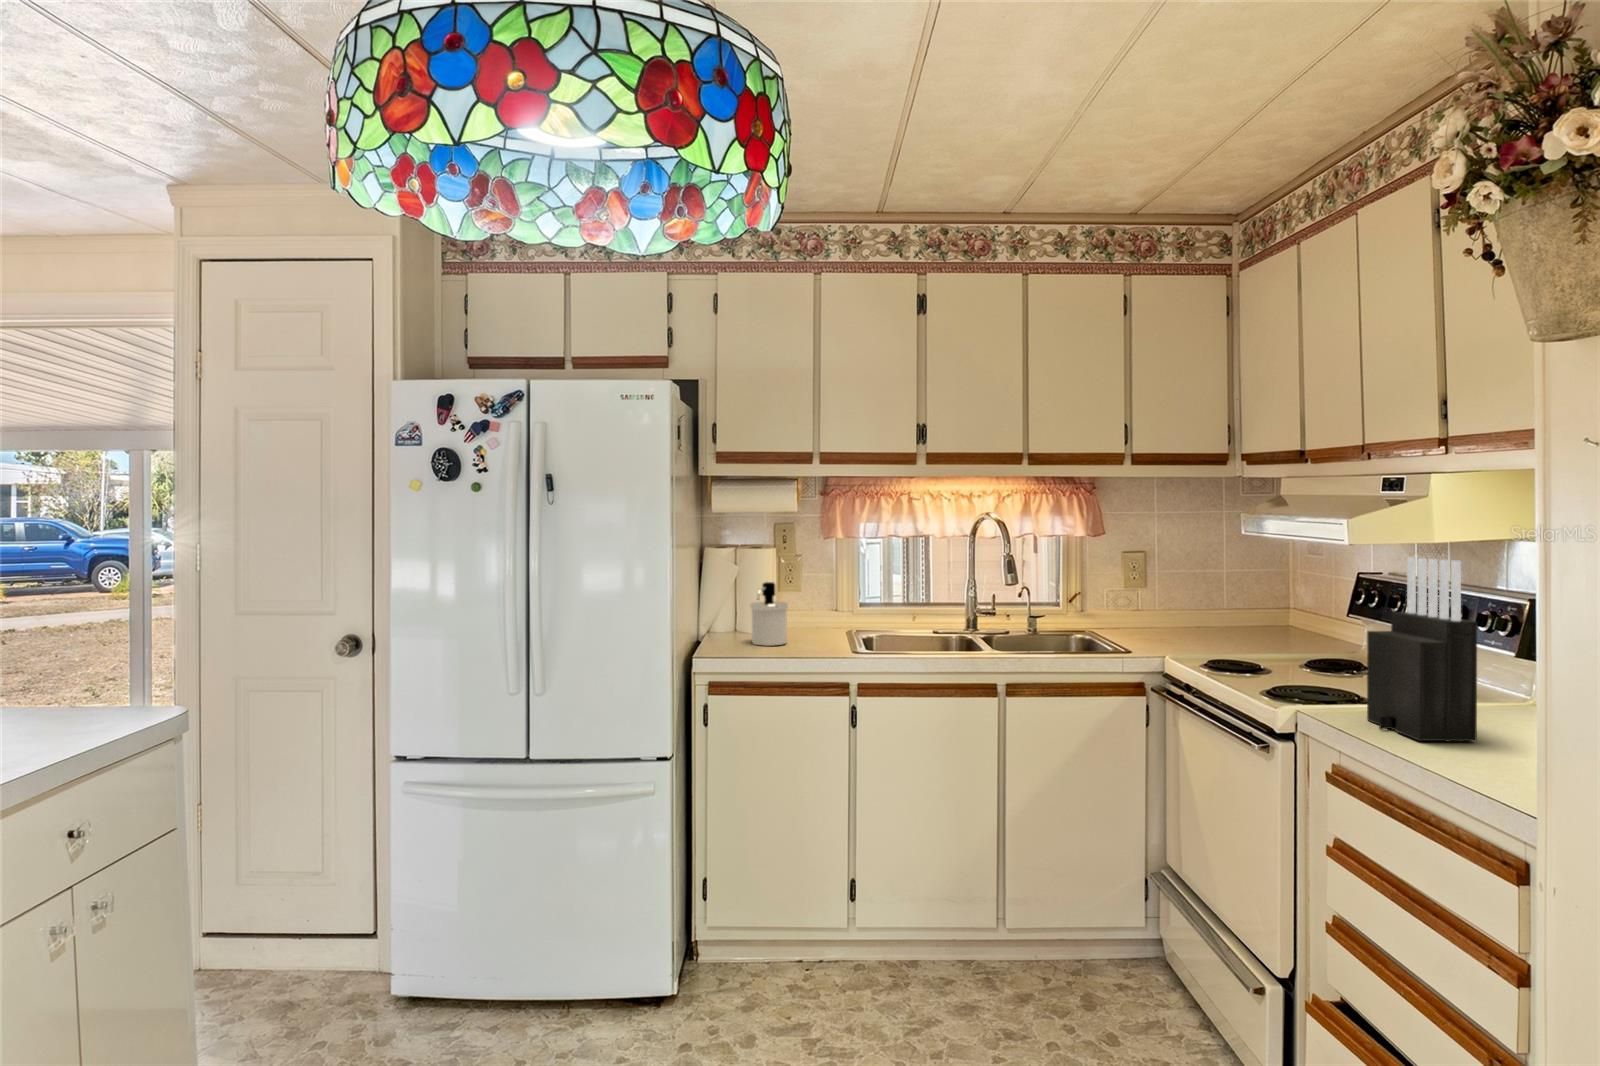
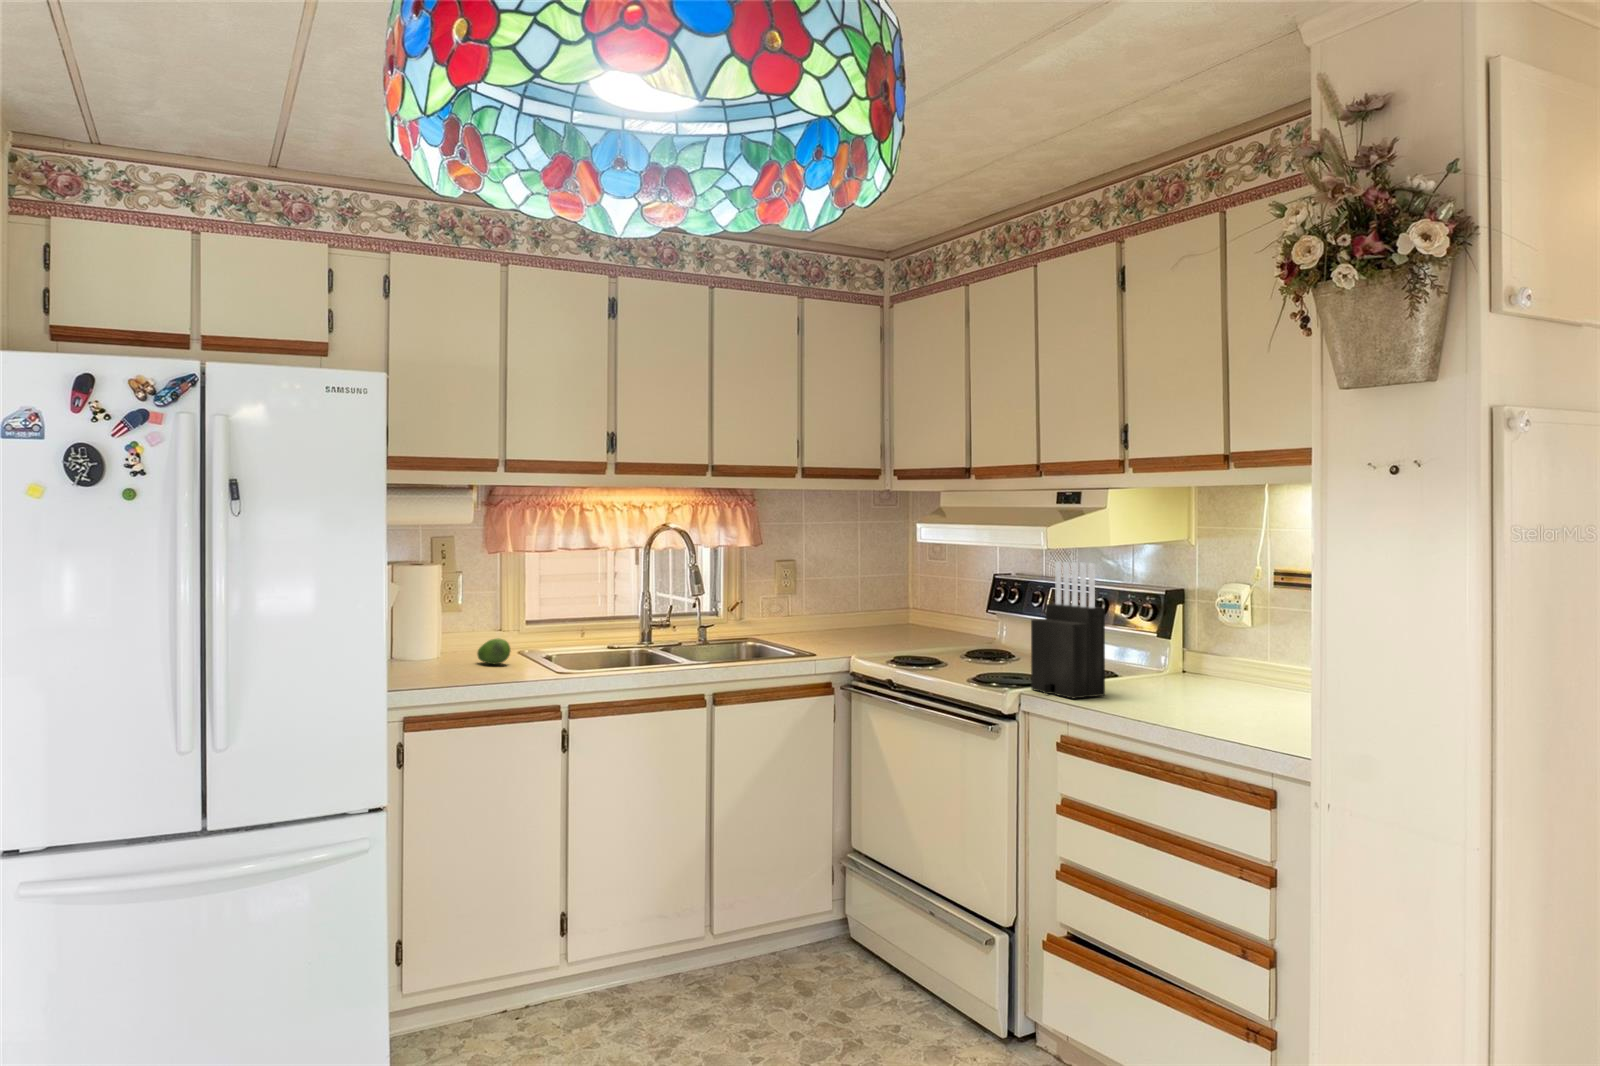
soap dispenser: present [750,582,788,646] -> none [433,603,477,674]
fruit: none [800,615,826,639] -> present [477,638,511,664]

